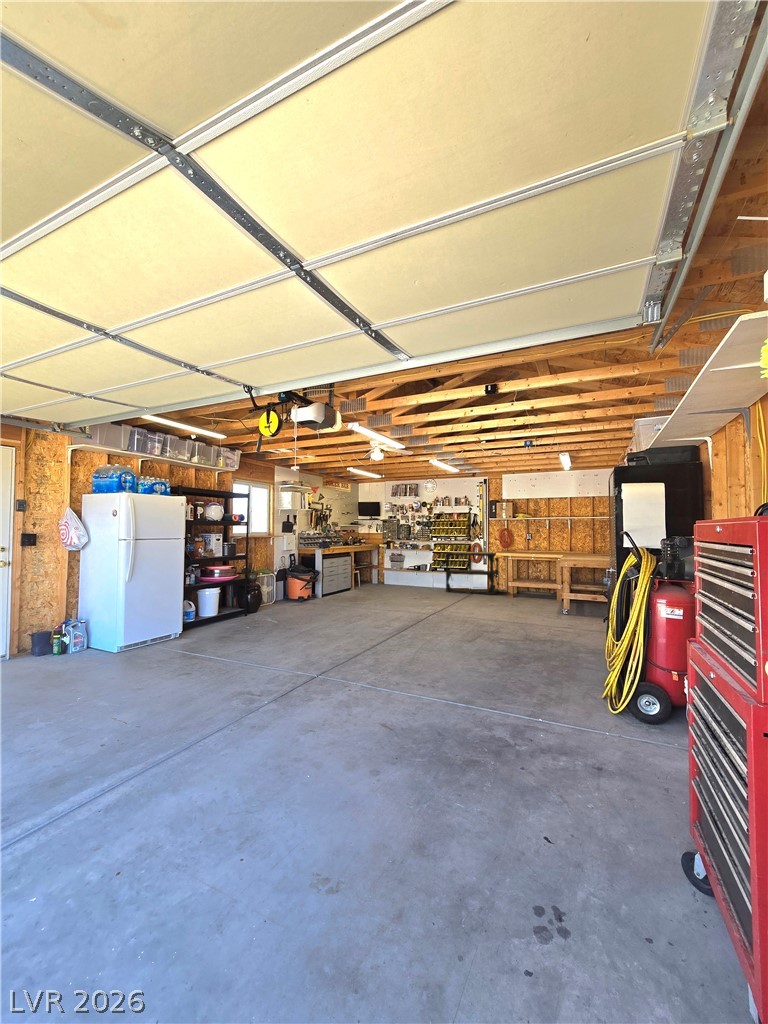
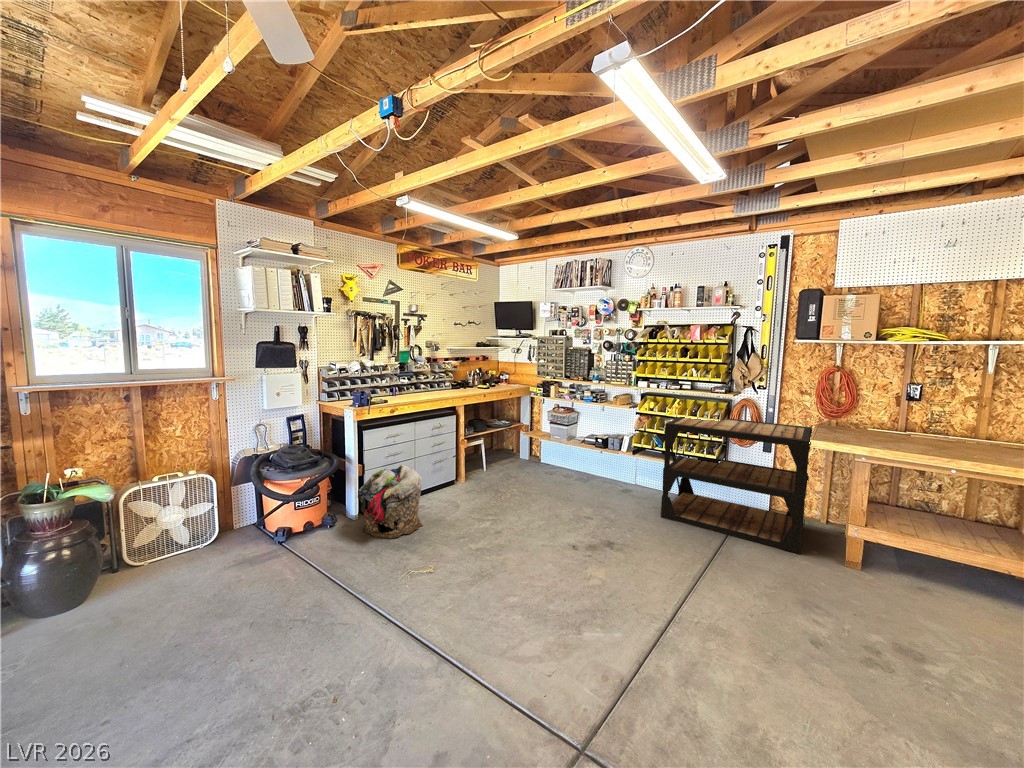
laundry basket: none [326,572,353,599] -> present [358,465,423,539]

